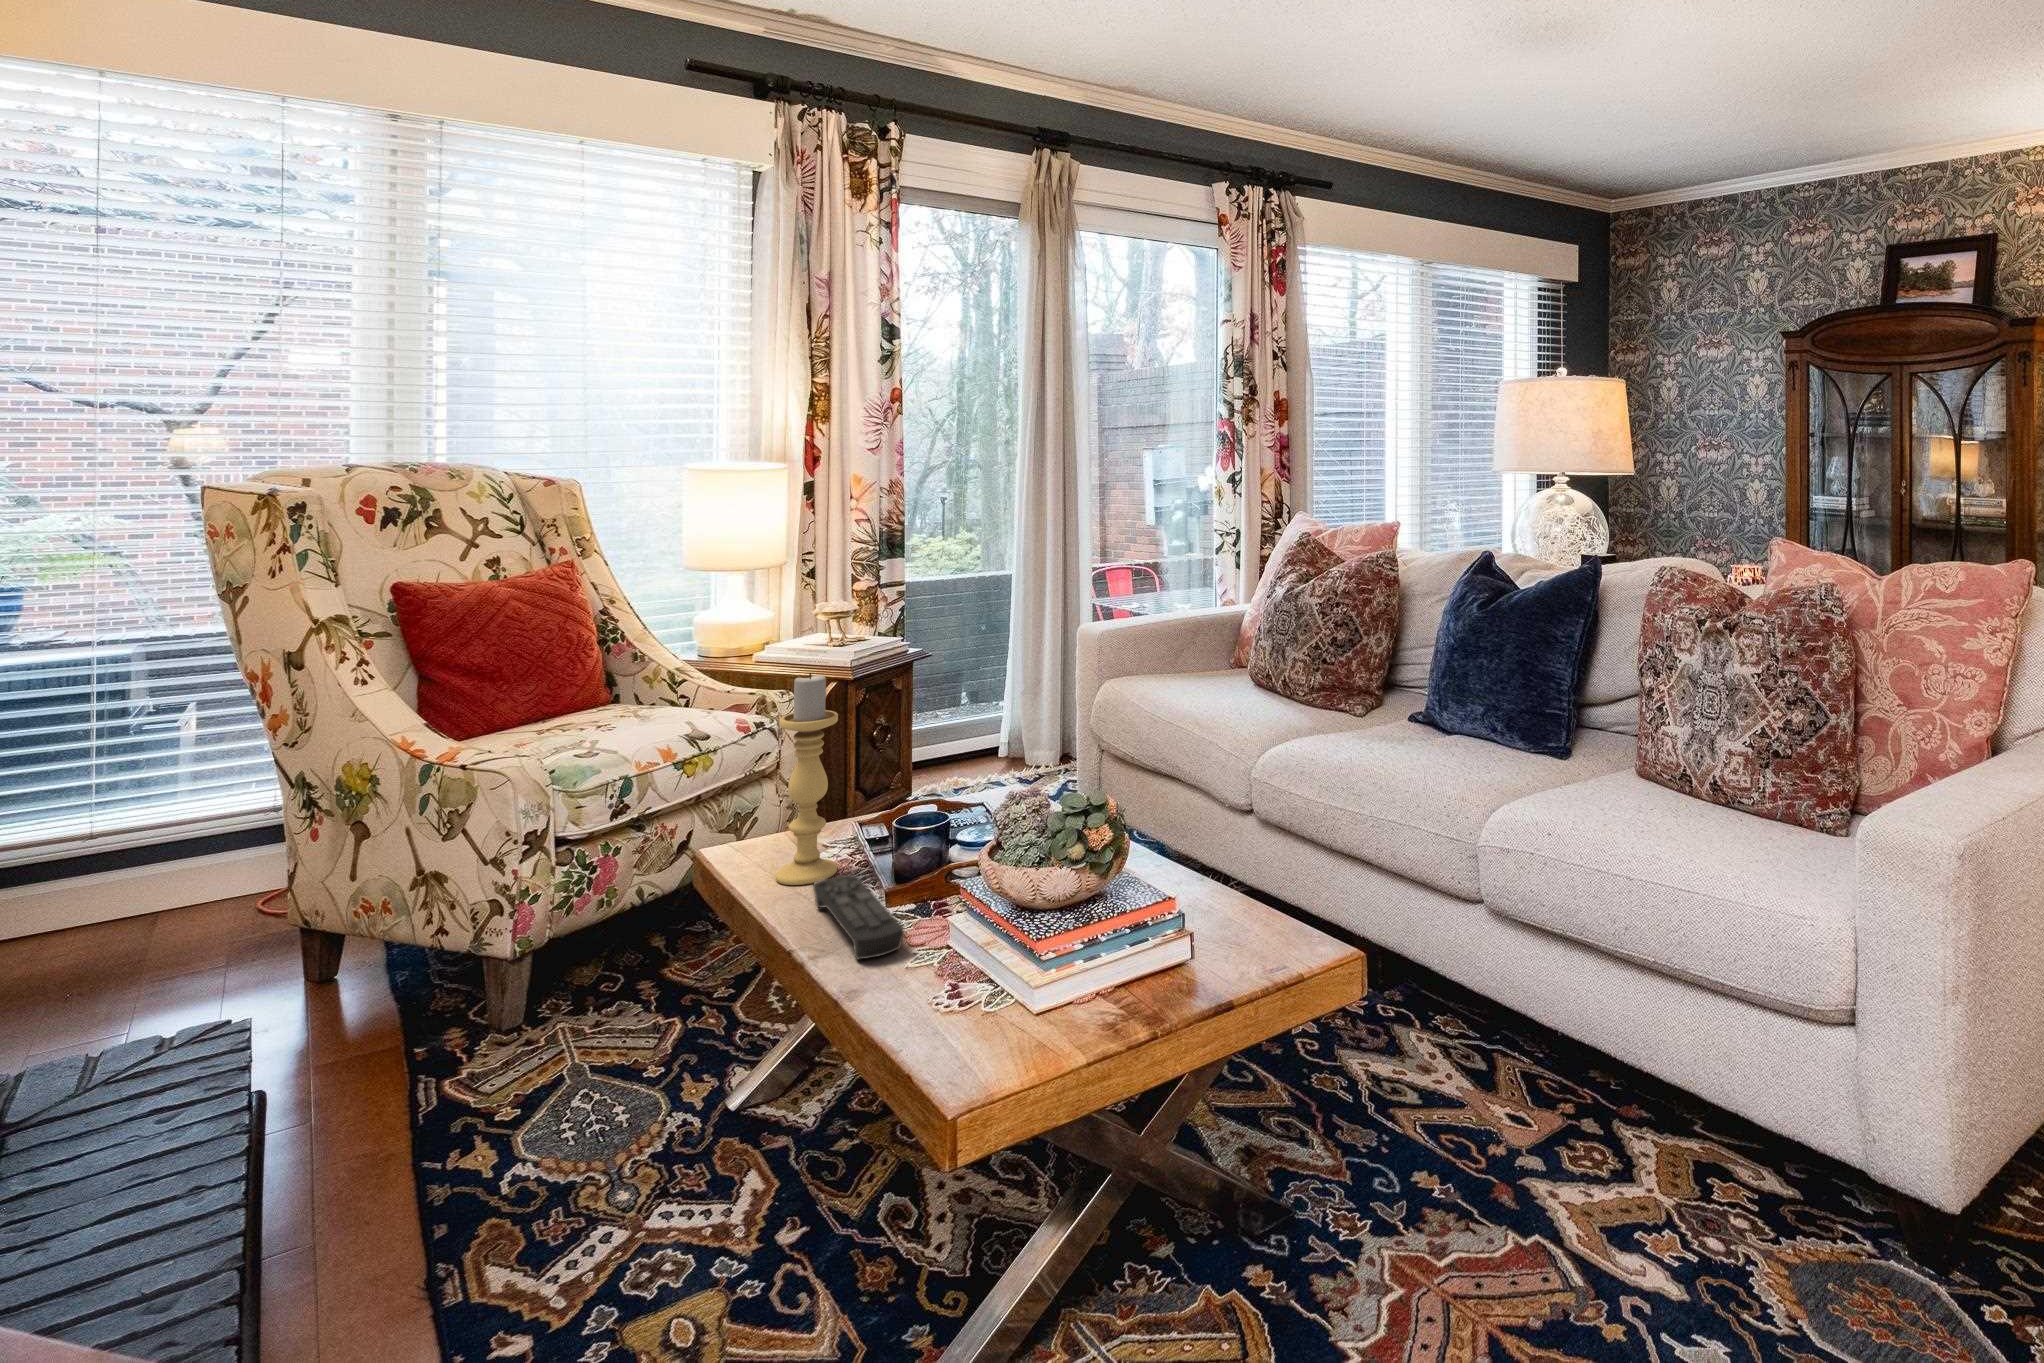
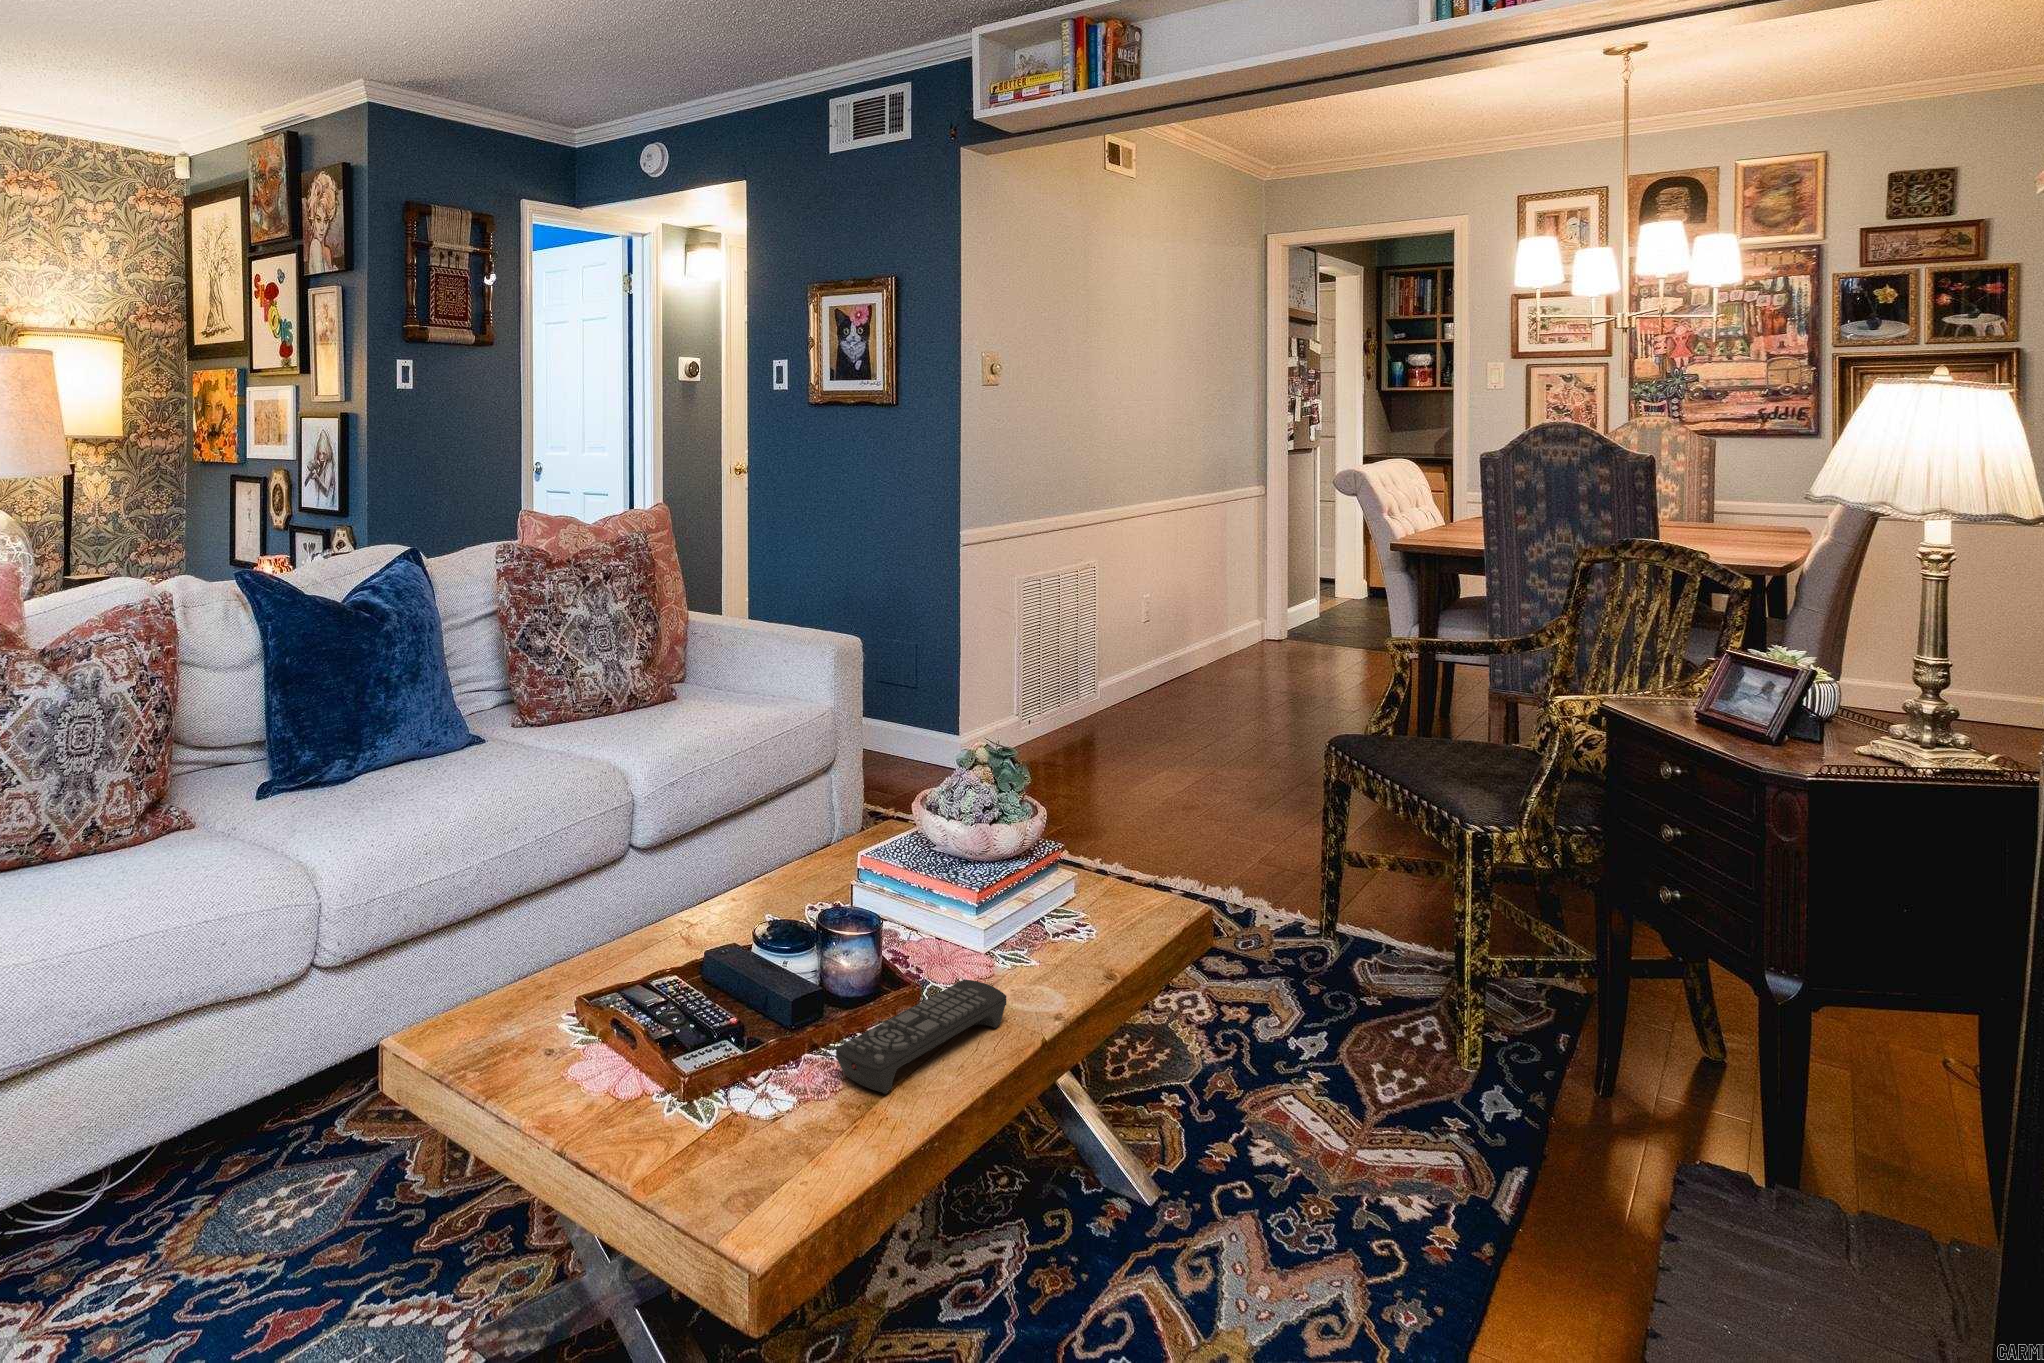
candle holder: present [776,673,838,885] -> none [731,819,820,1172]

